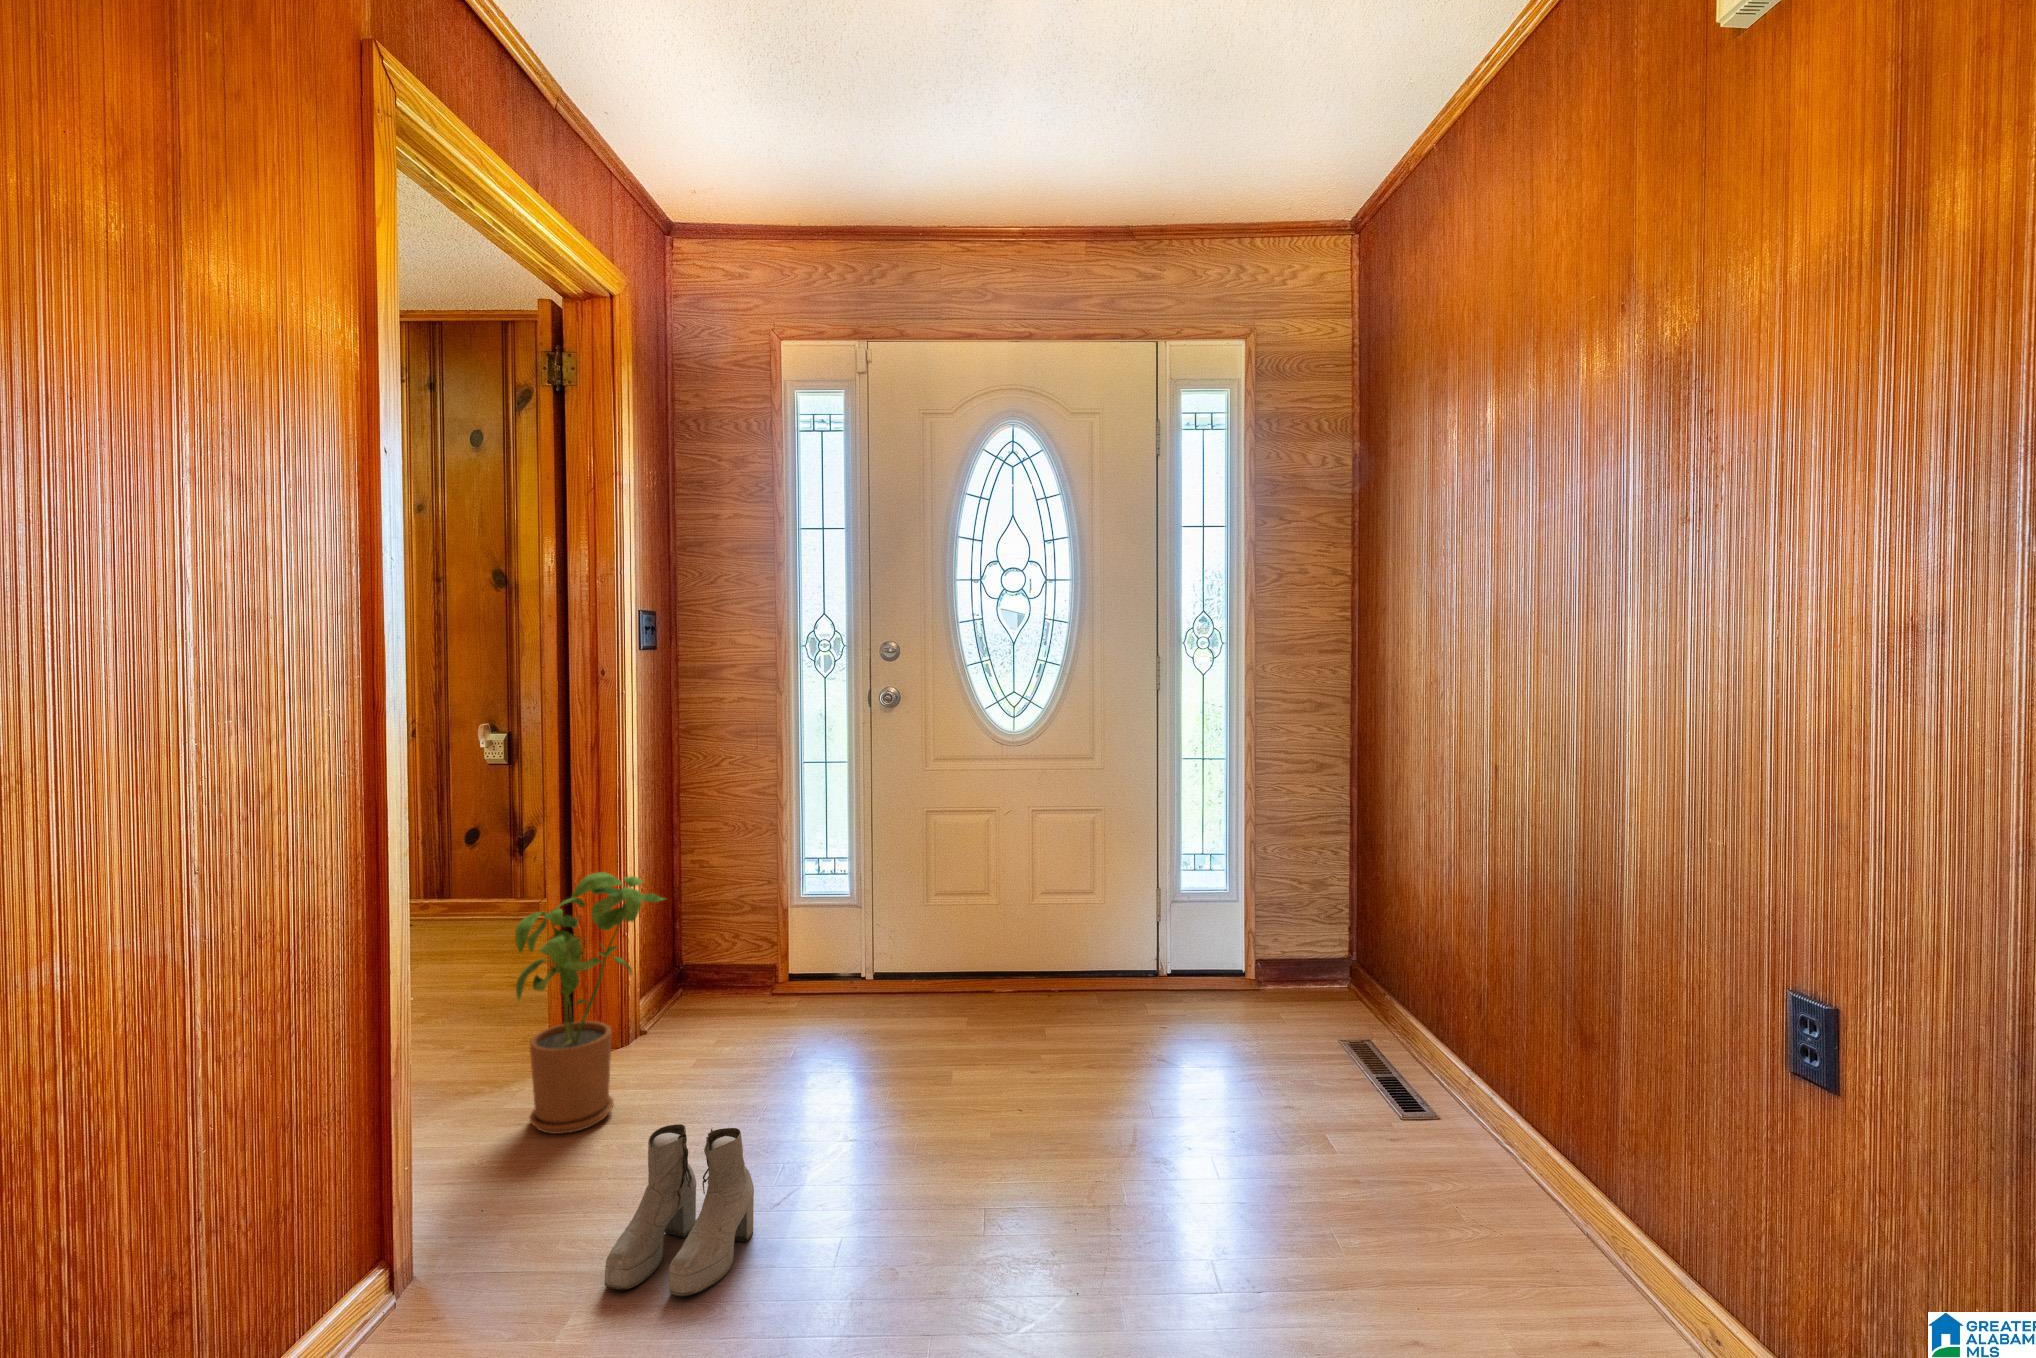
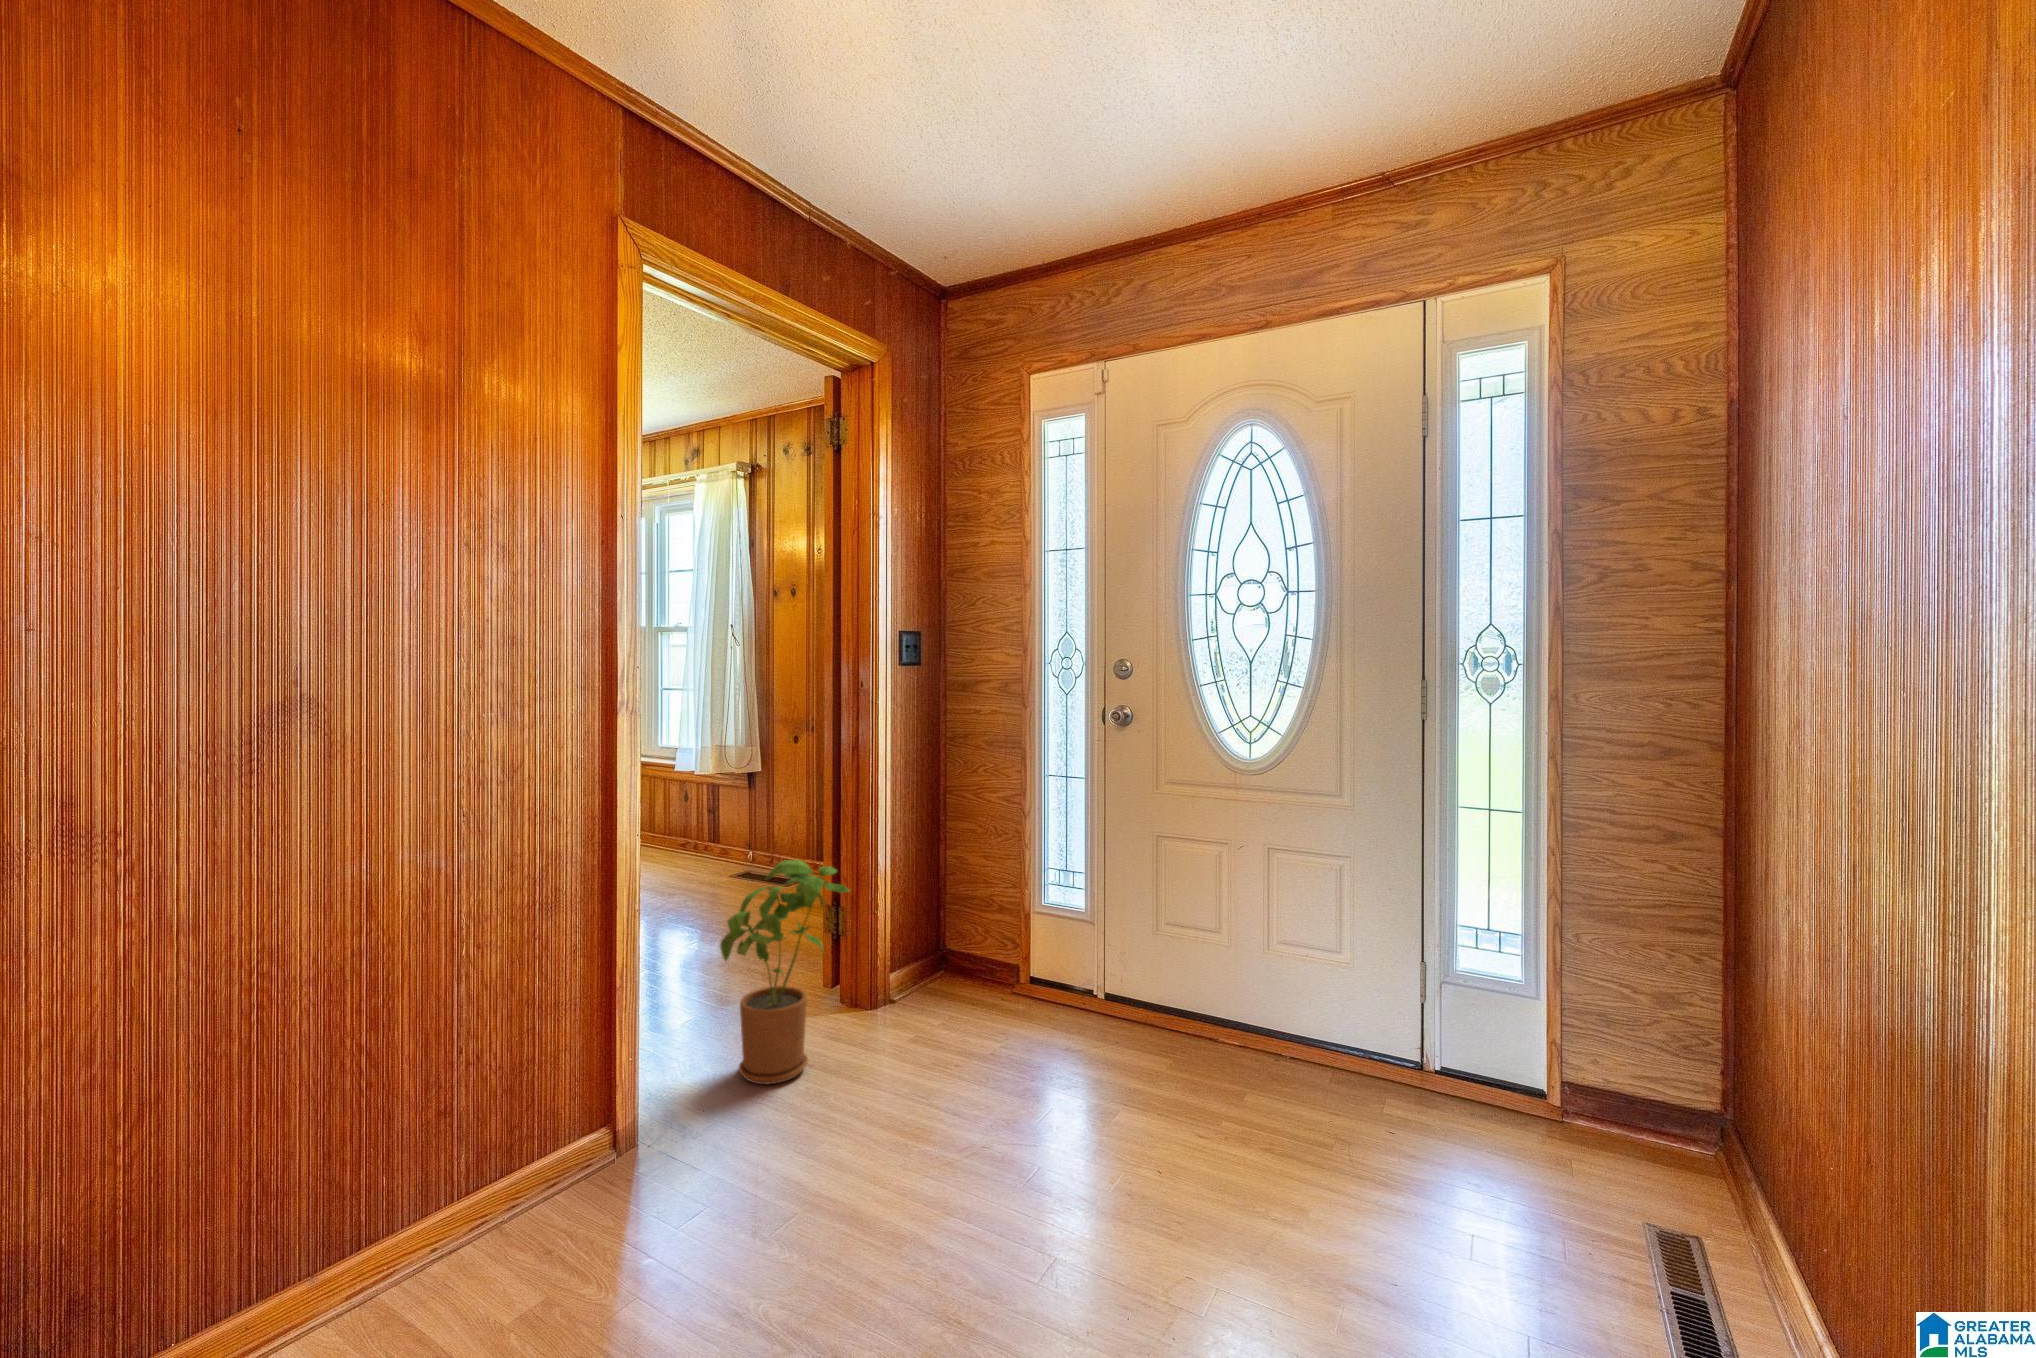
boots: present [605,1124,754,1297] -> none [648,1109,799,1288]

